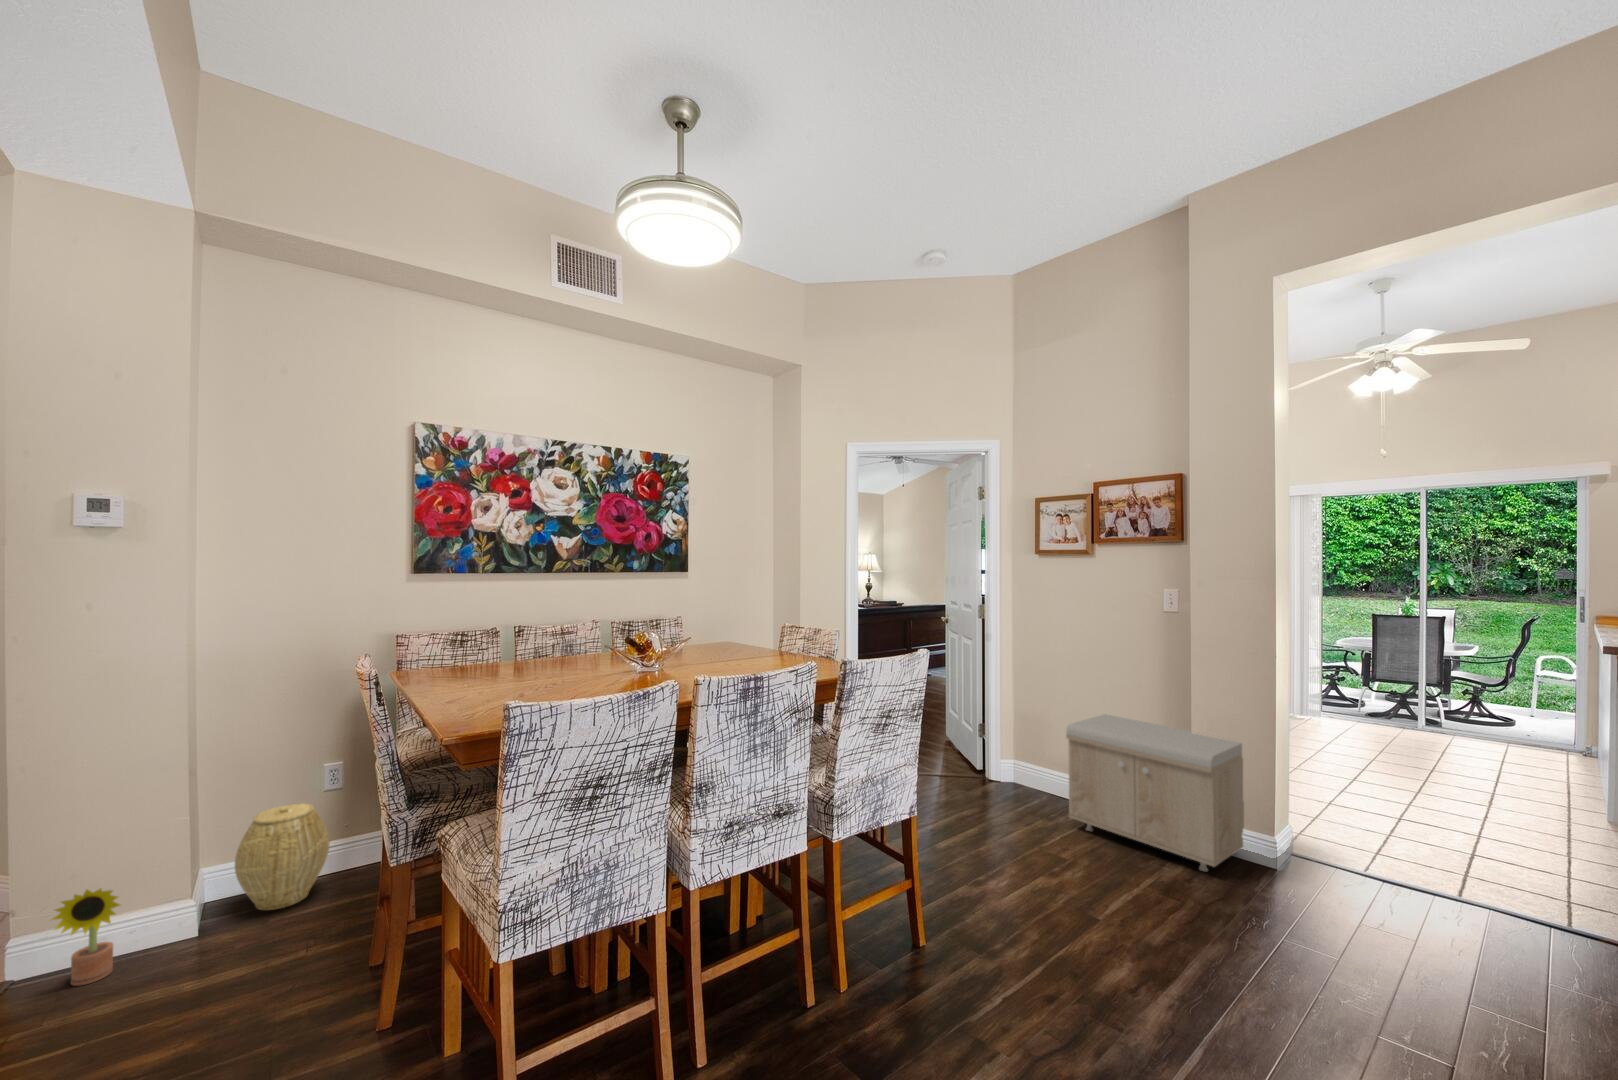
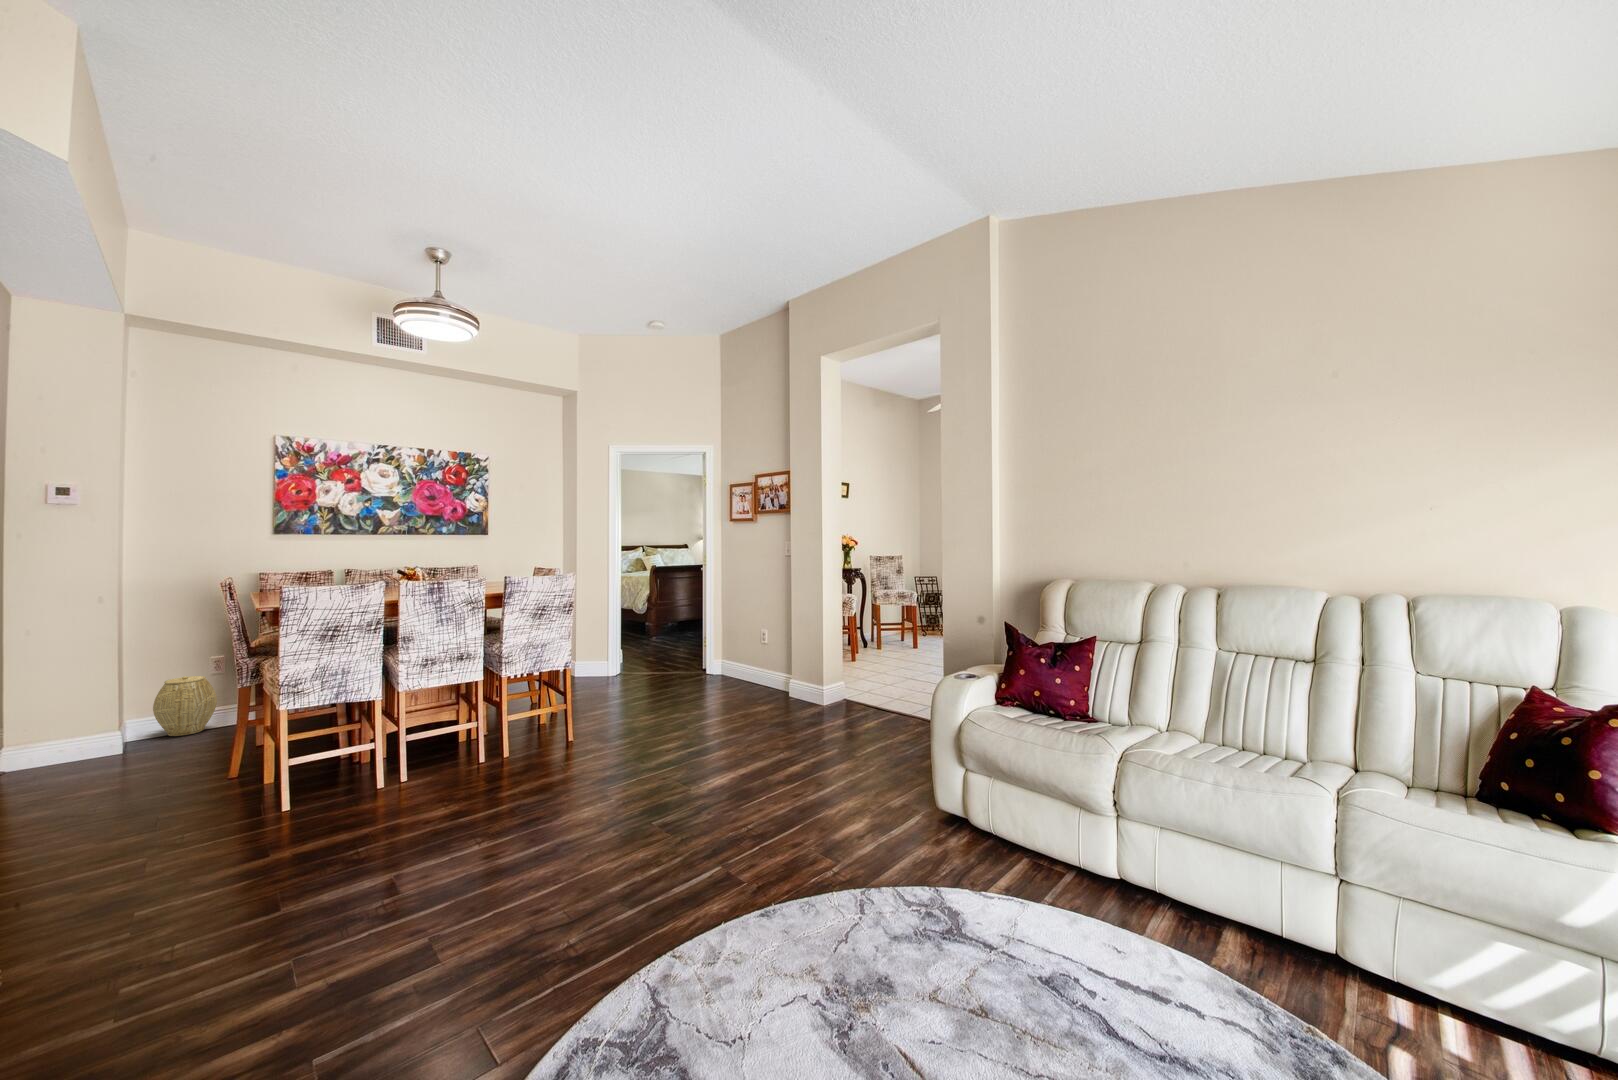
storage bench: present [1066,714,1244,871] -> none [720,626,814,710]
decorative plant: present [52,888,120,986] -> none [40,708,83,762]

